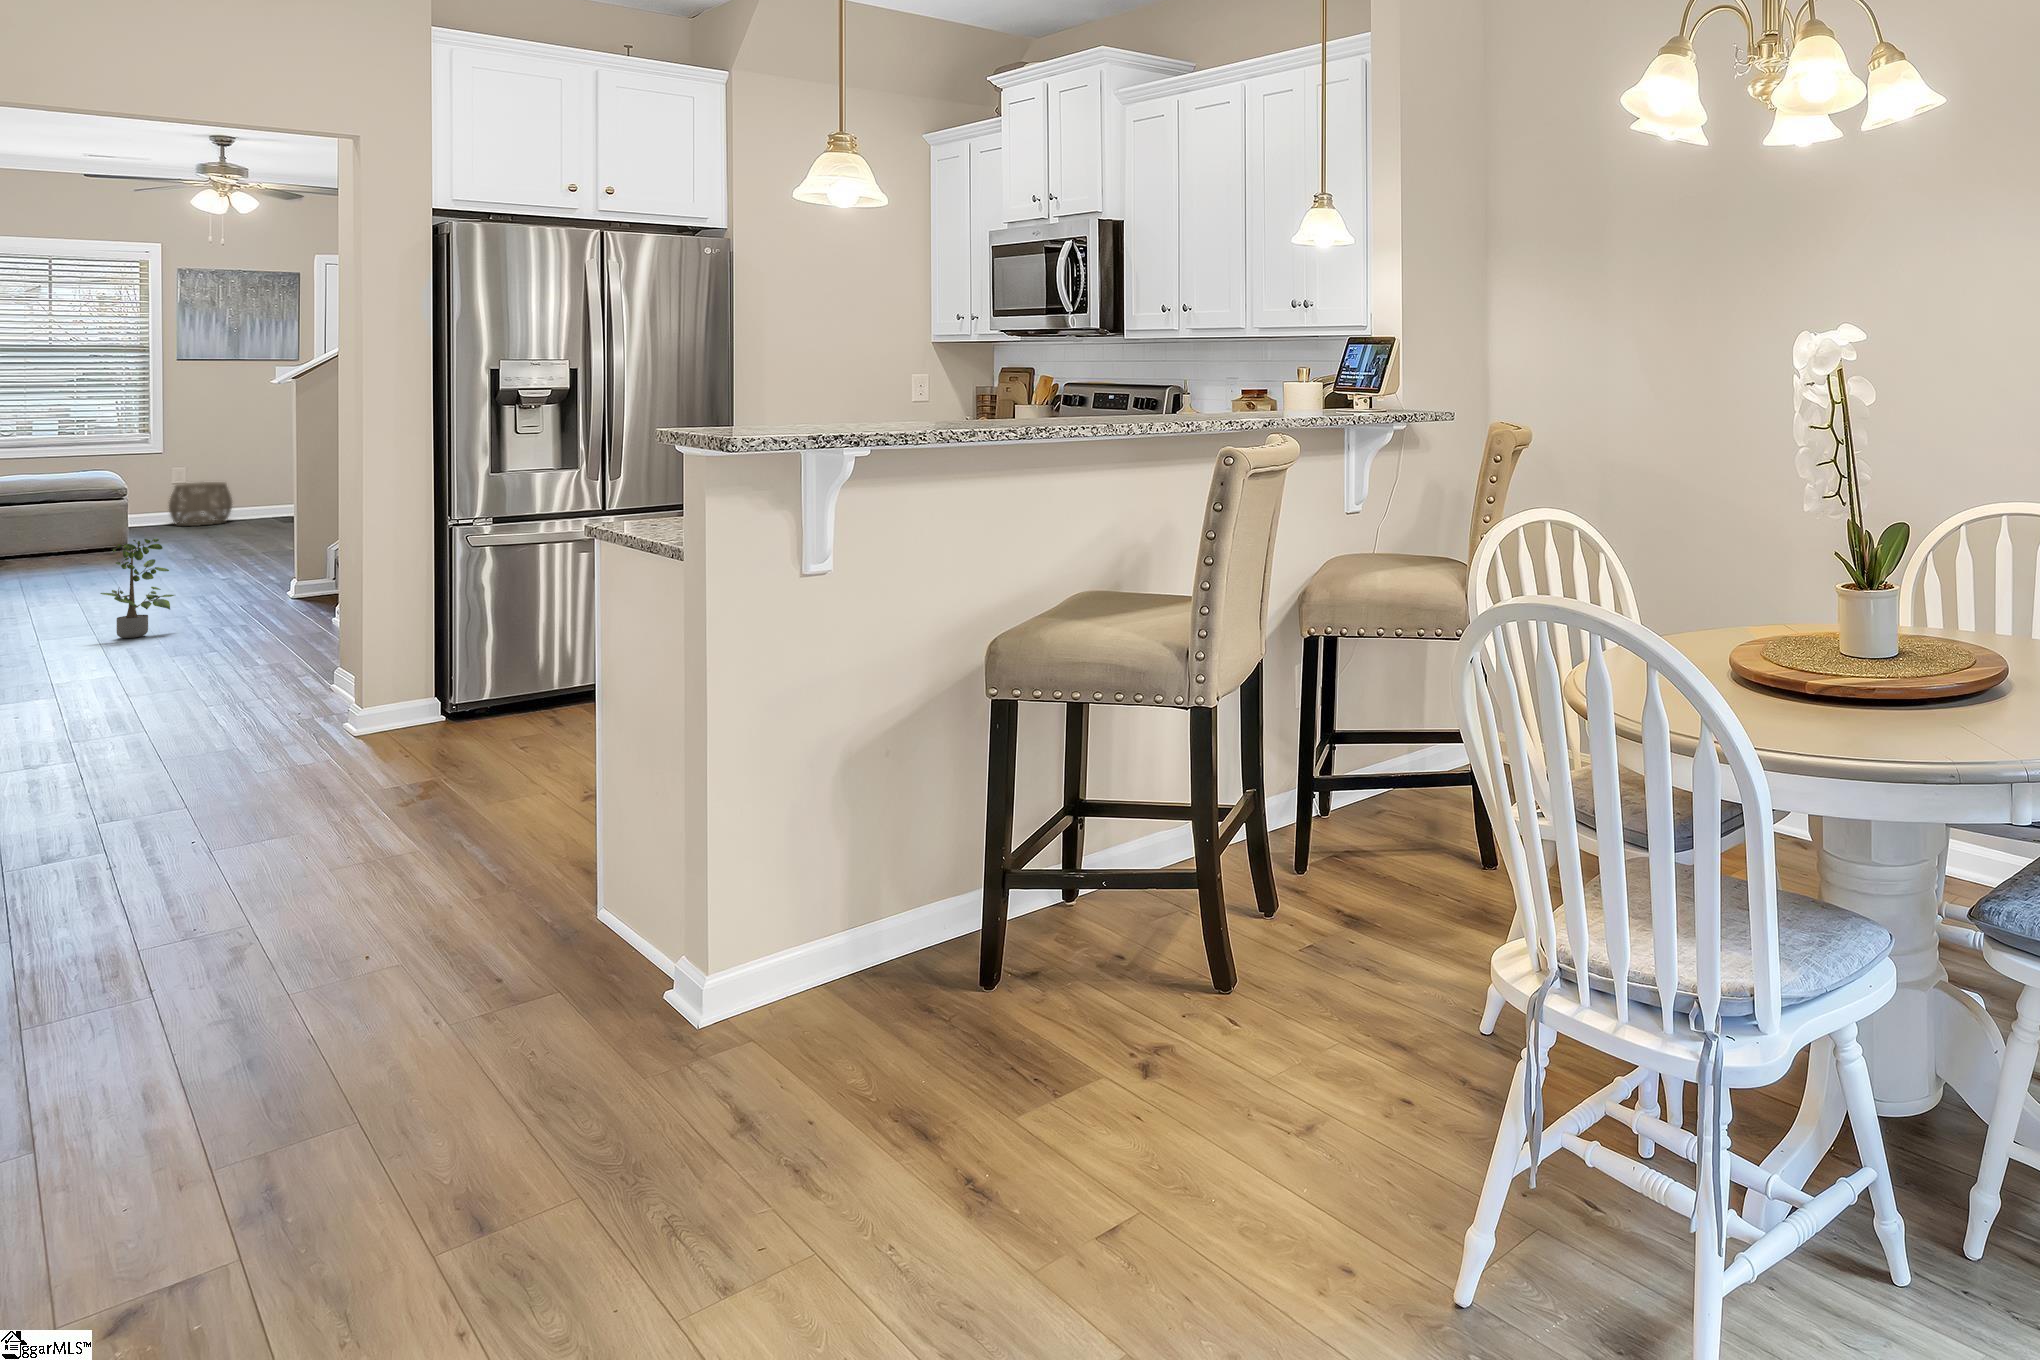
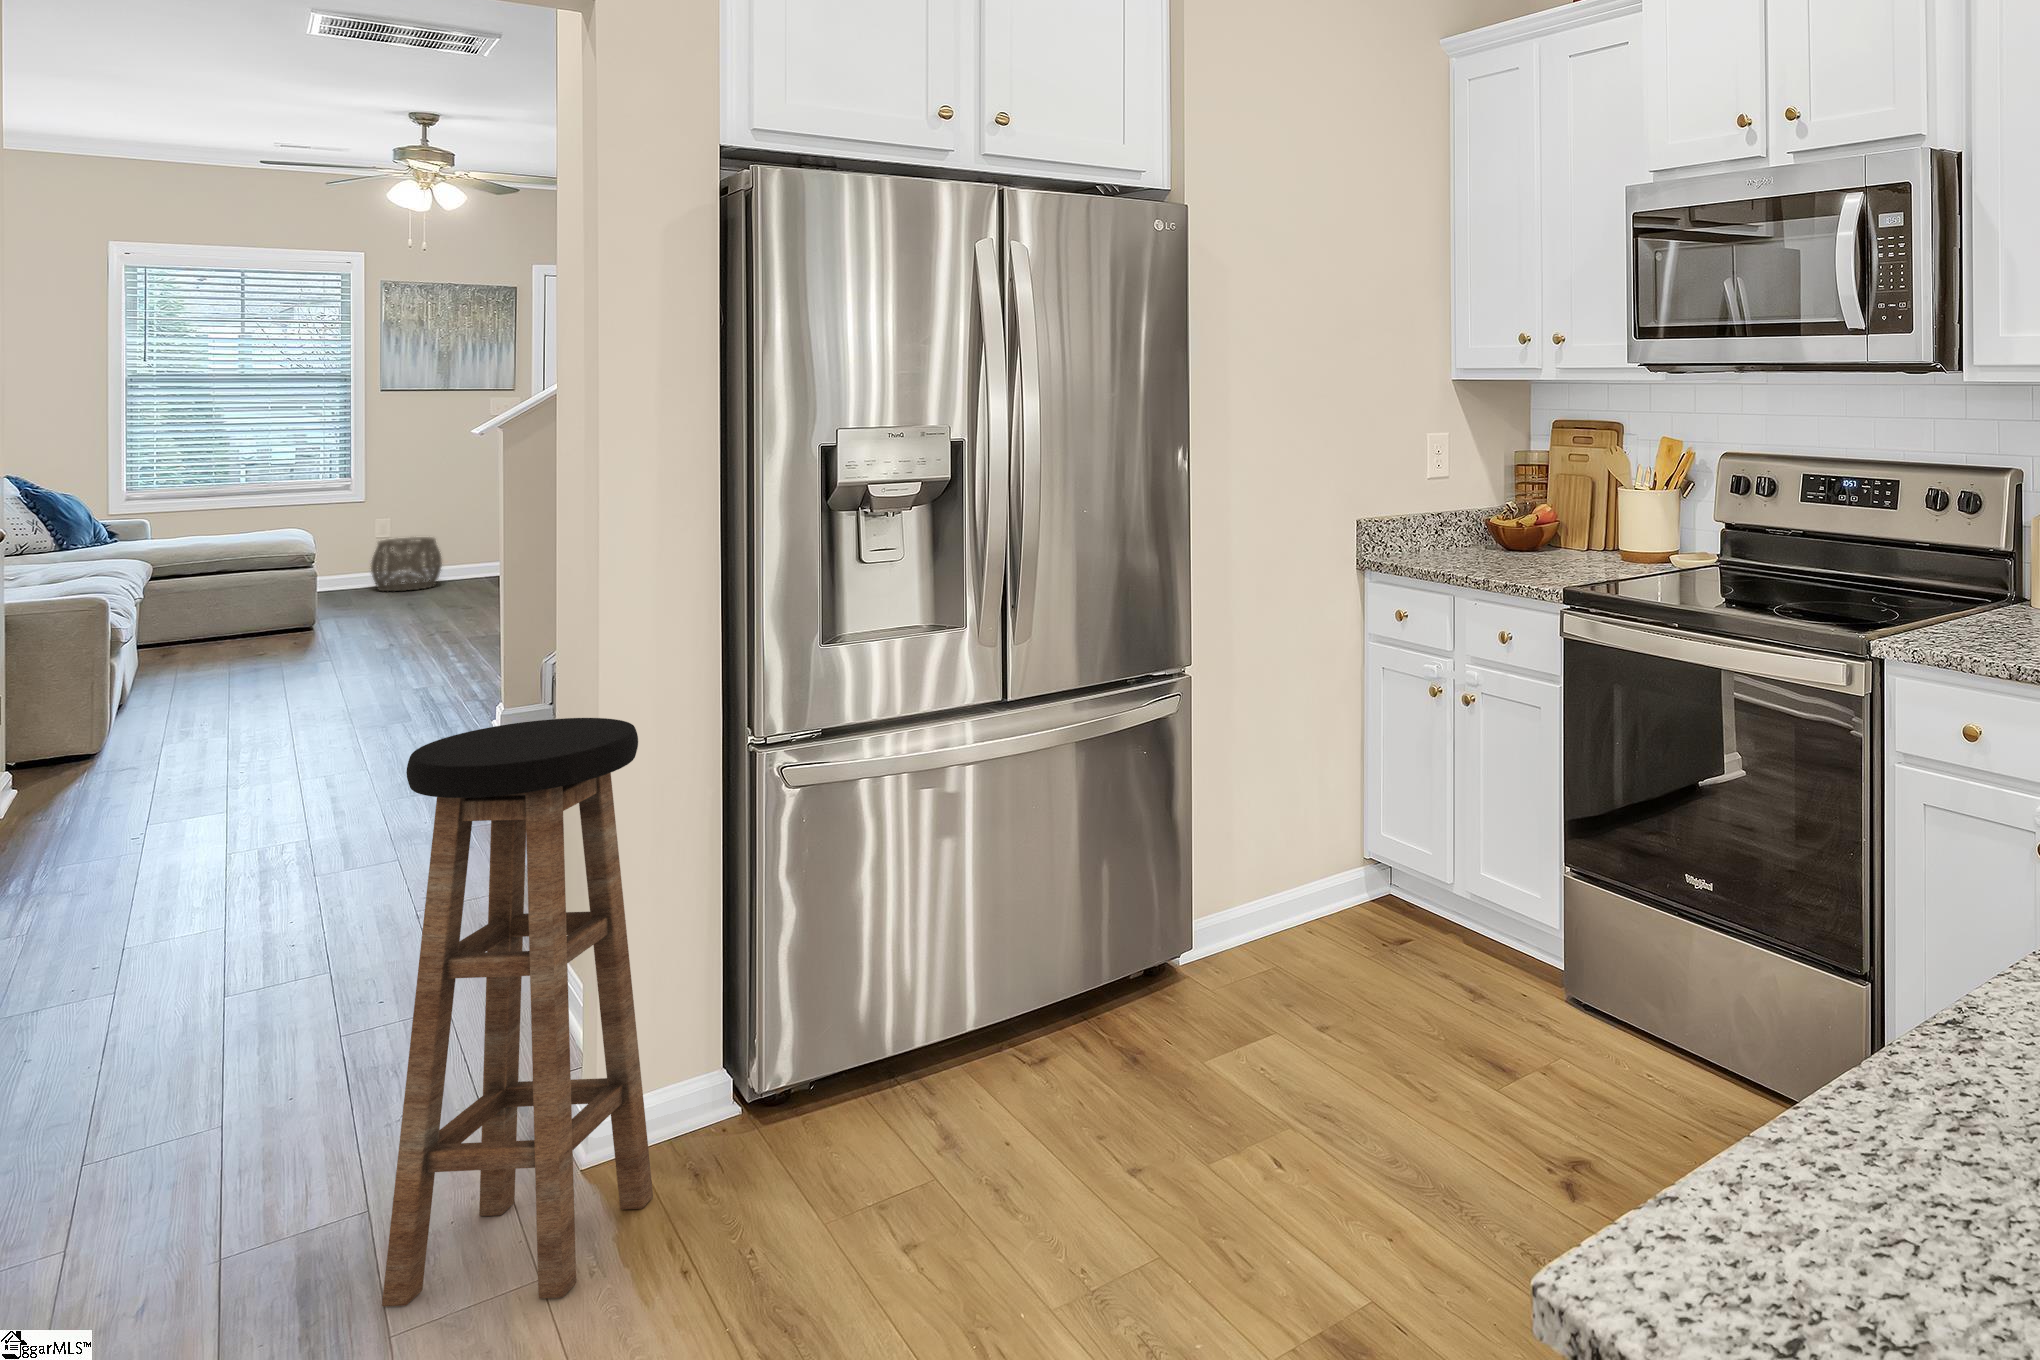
bar stool: none [253,504,395,771] -> present [382,718,653,1307]
potted plant: present [101,539,174,638] -> none [228,665,339,821]

